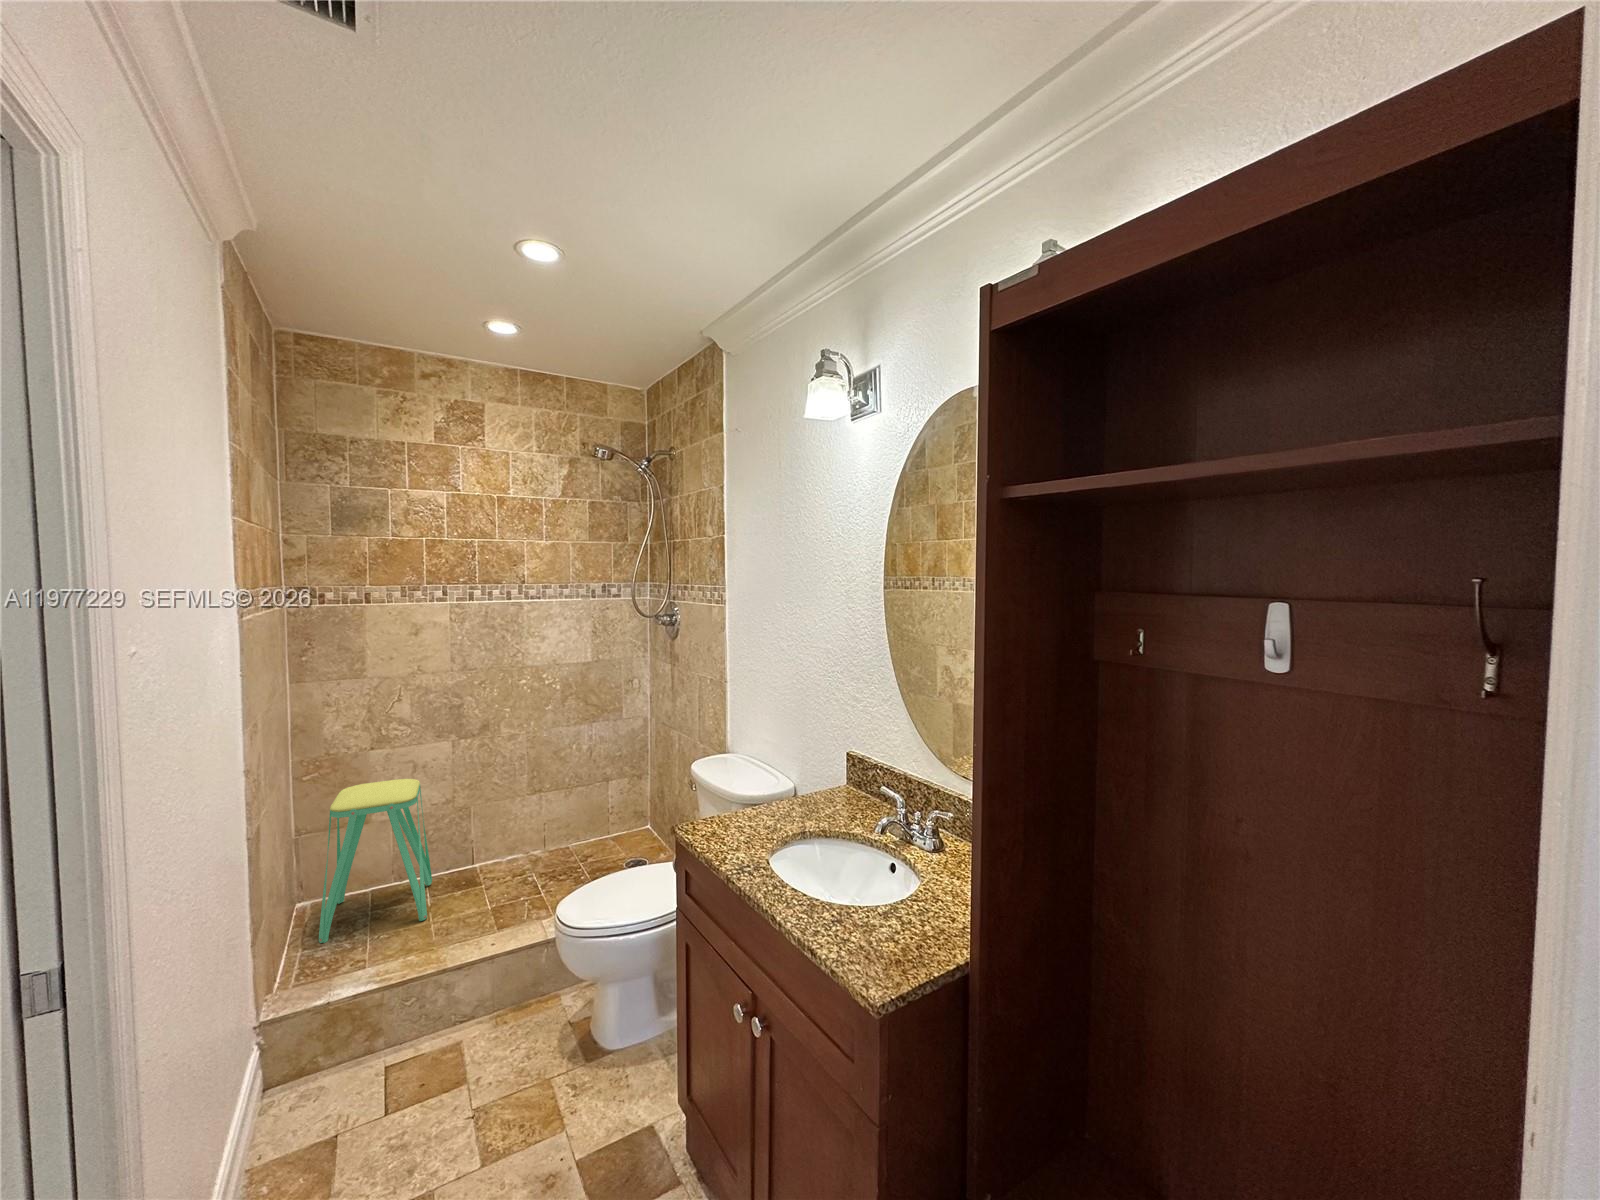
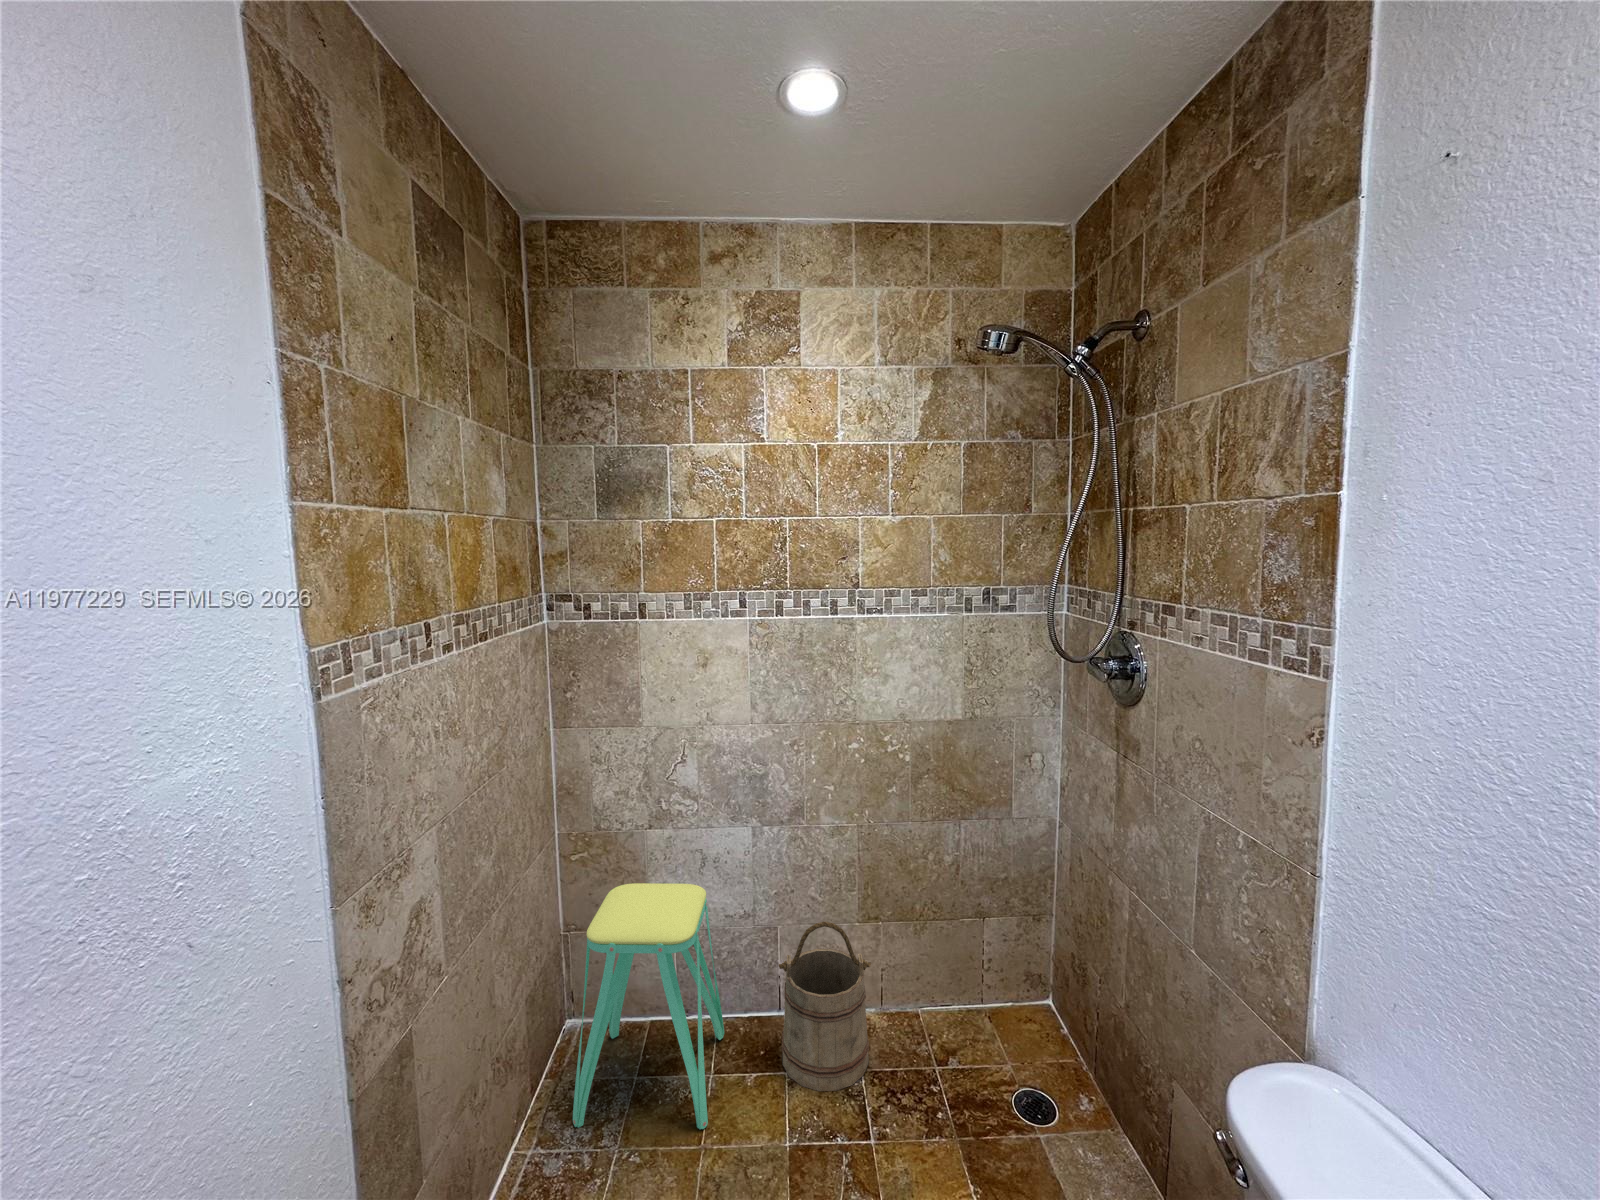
bucket: none [474,788,538,890] -> present [779,921,871,1091]

